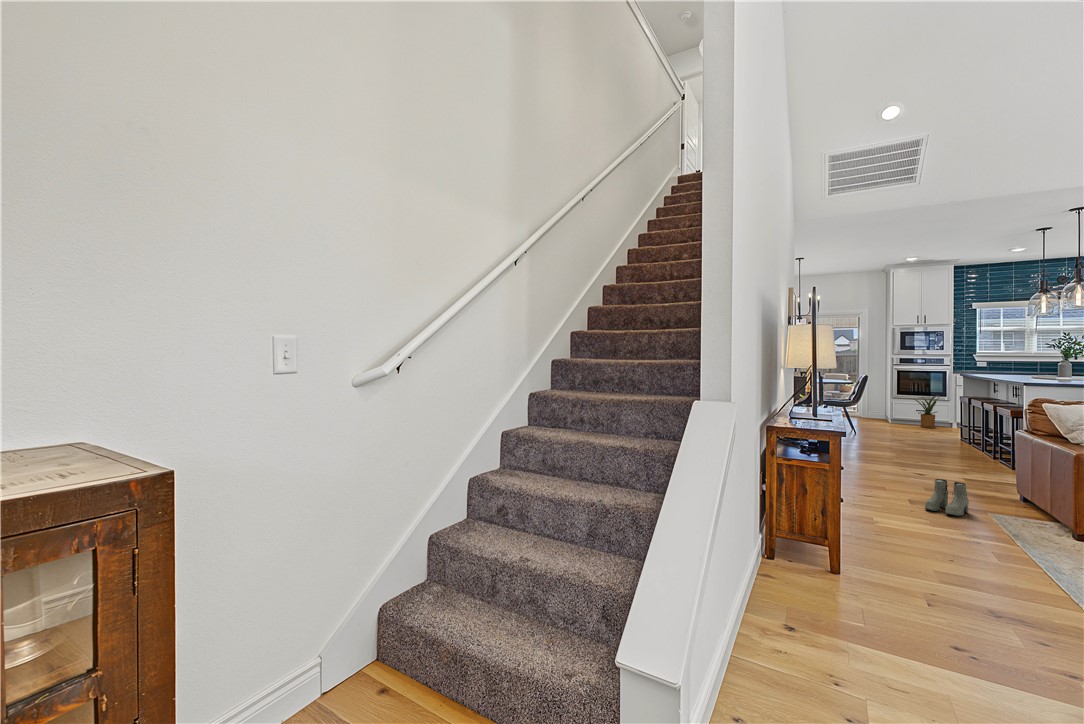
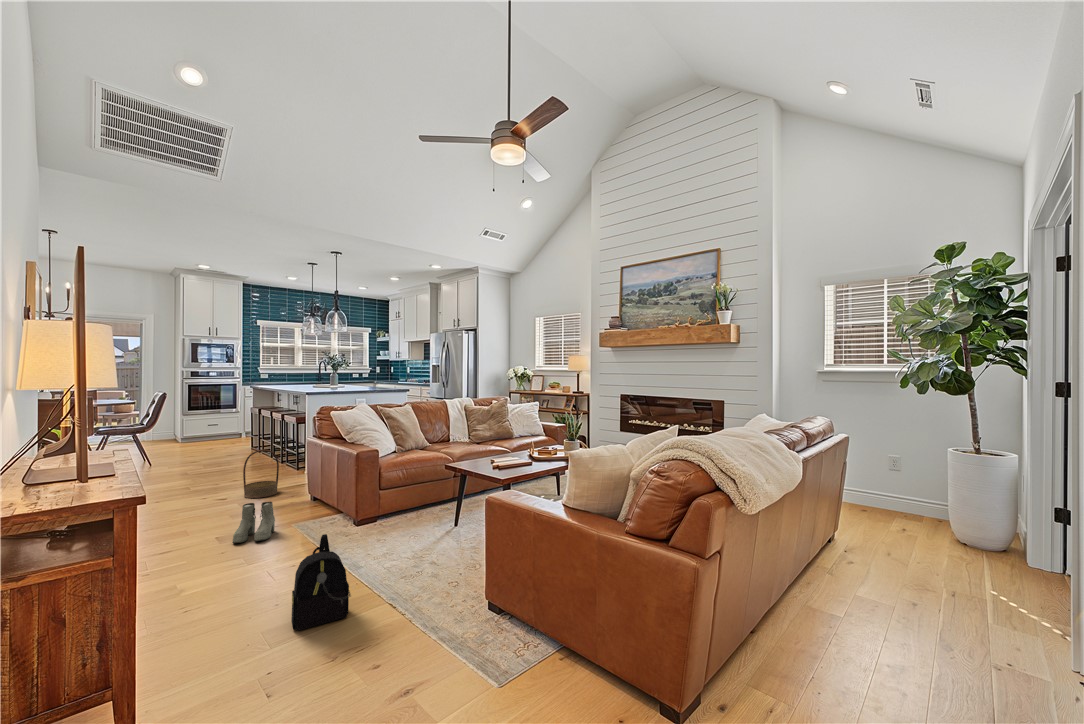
house plant: present [914,395,939,428] -> none [200,407,237,442]
basket: none [943,437,983,484] -> present [243,450,279,498]
backpack: none [966,513,1033,598] -> present [292,534,350,630]

